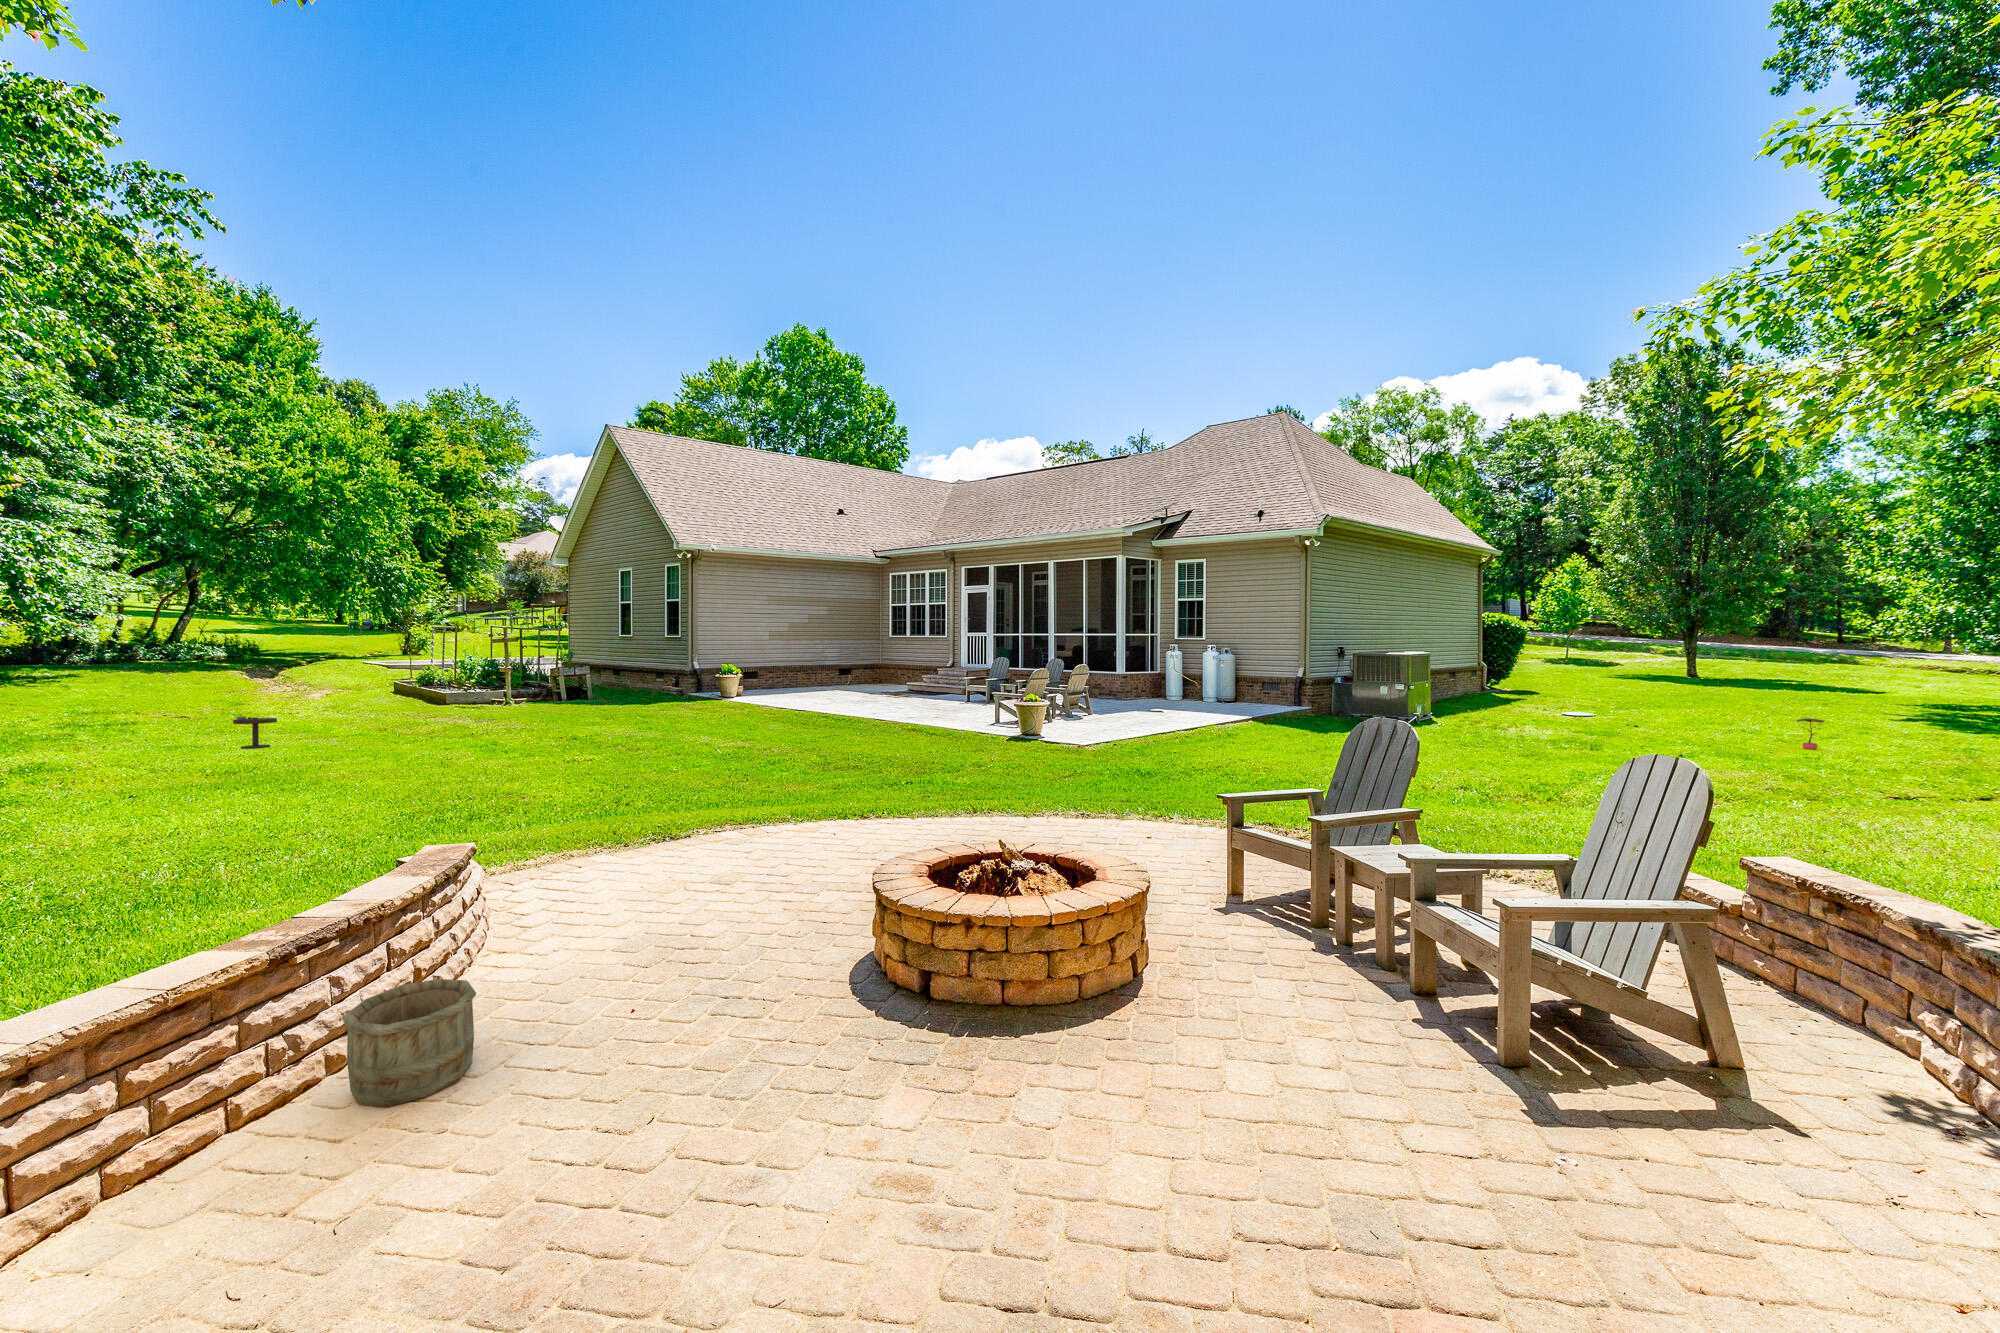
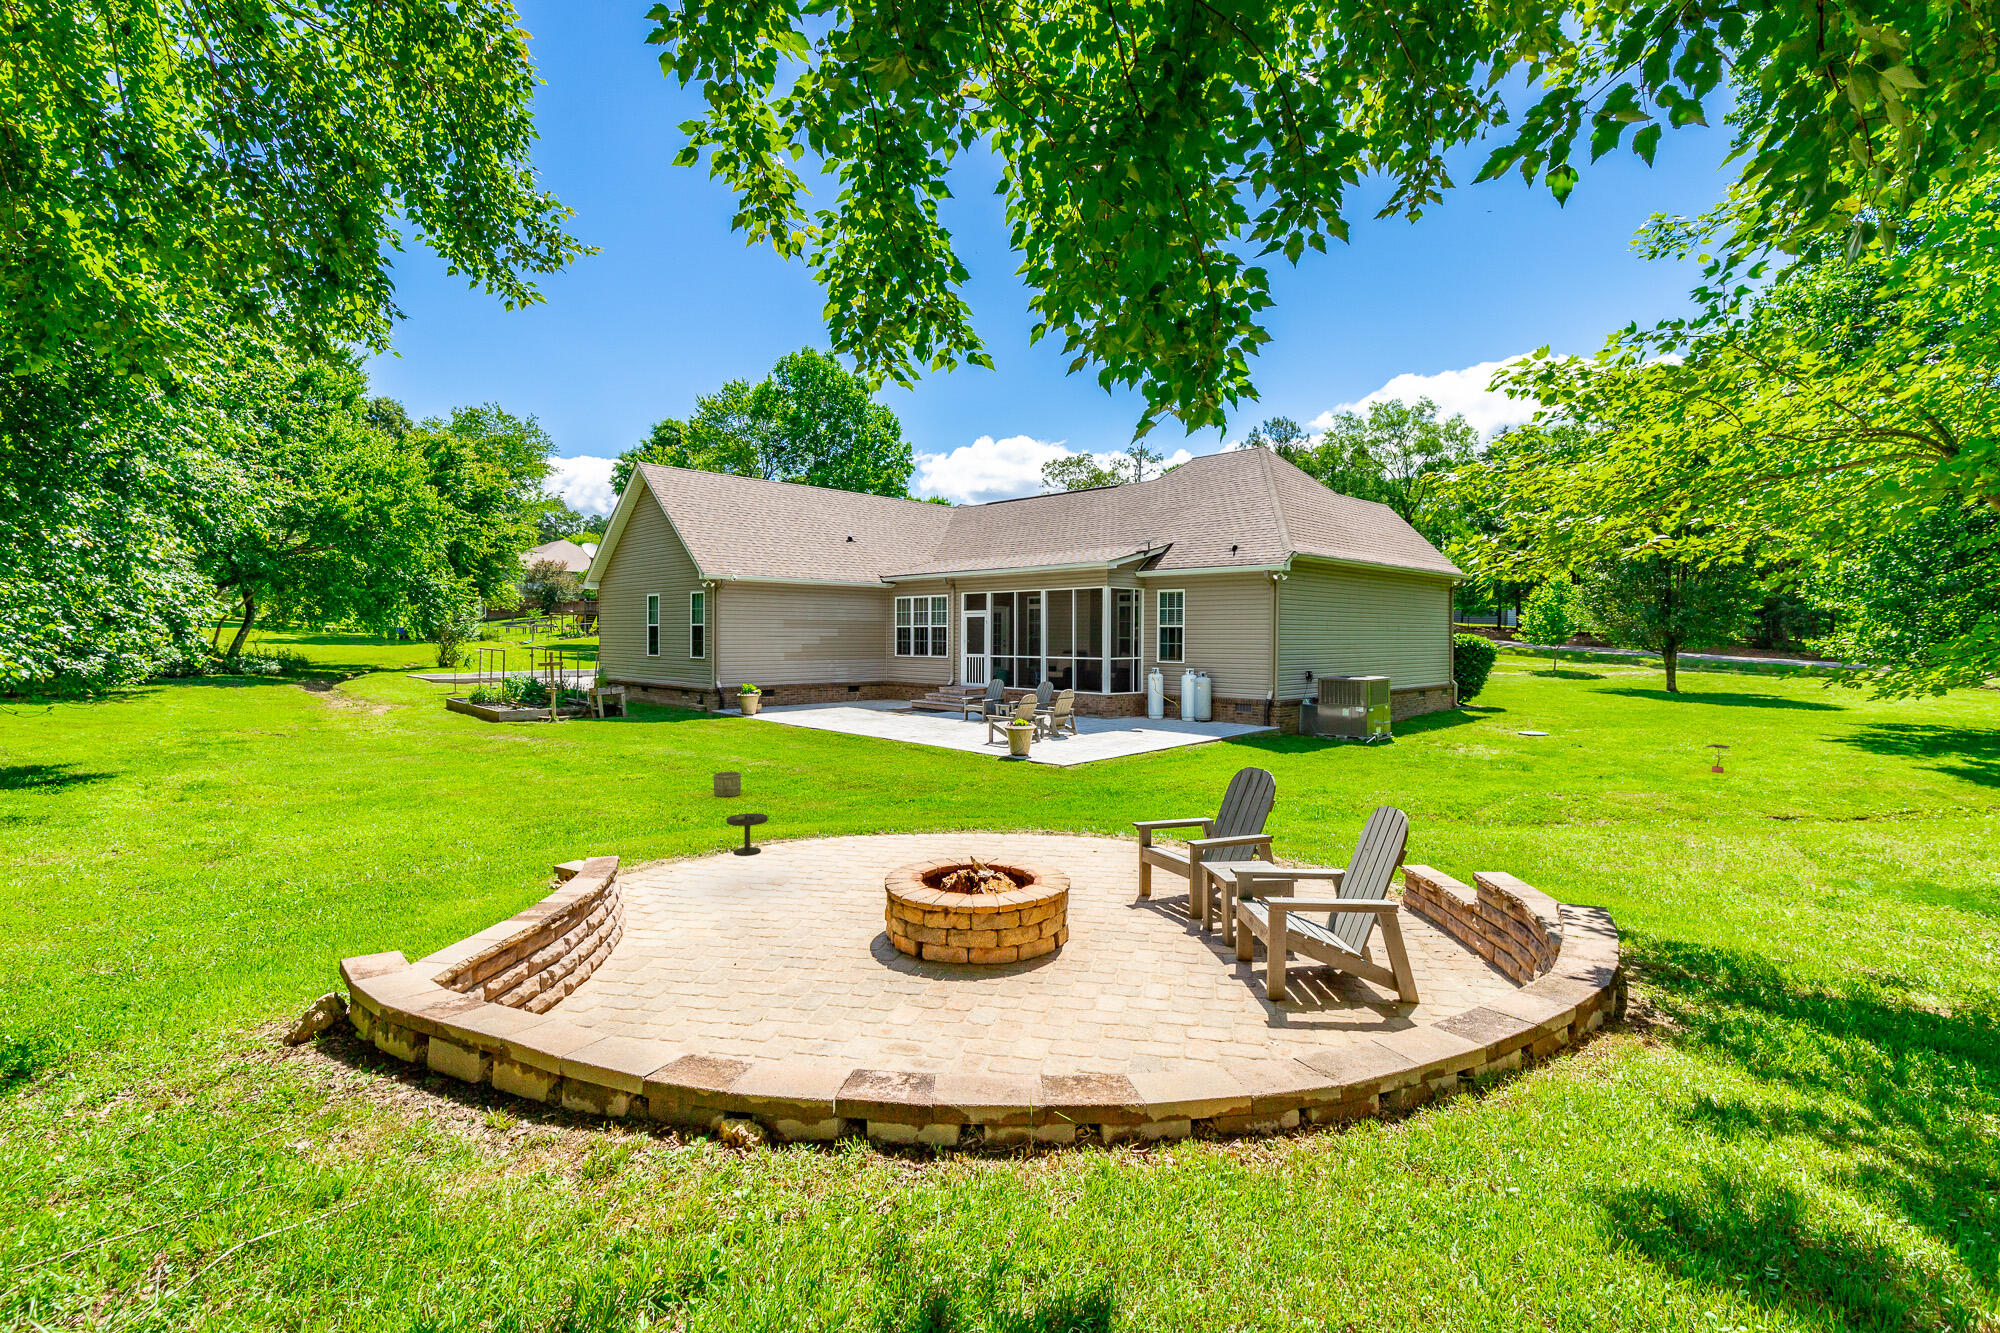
side table: present [233,716,277,749] -> present [727,813,768,856]
wooden bucket: present [342,979,476,1107] -> present [713,772,742,797]

